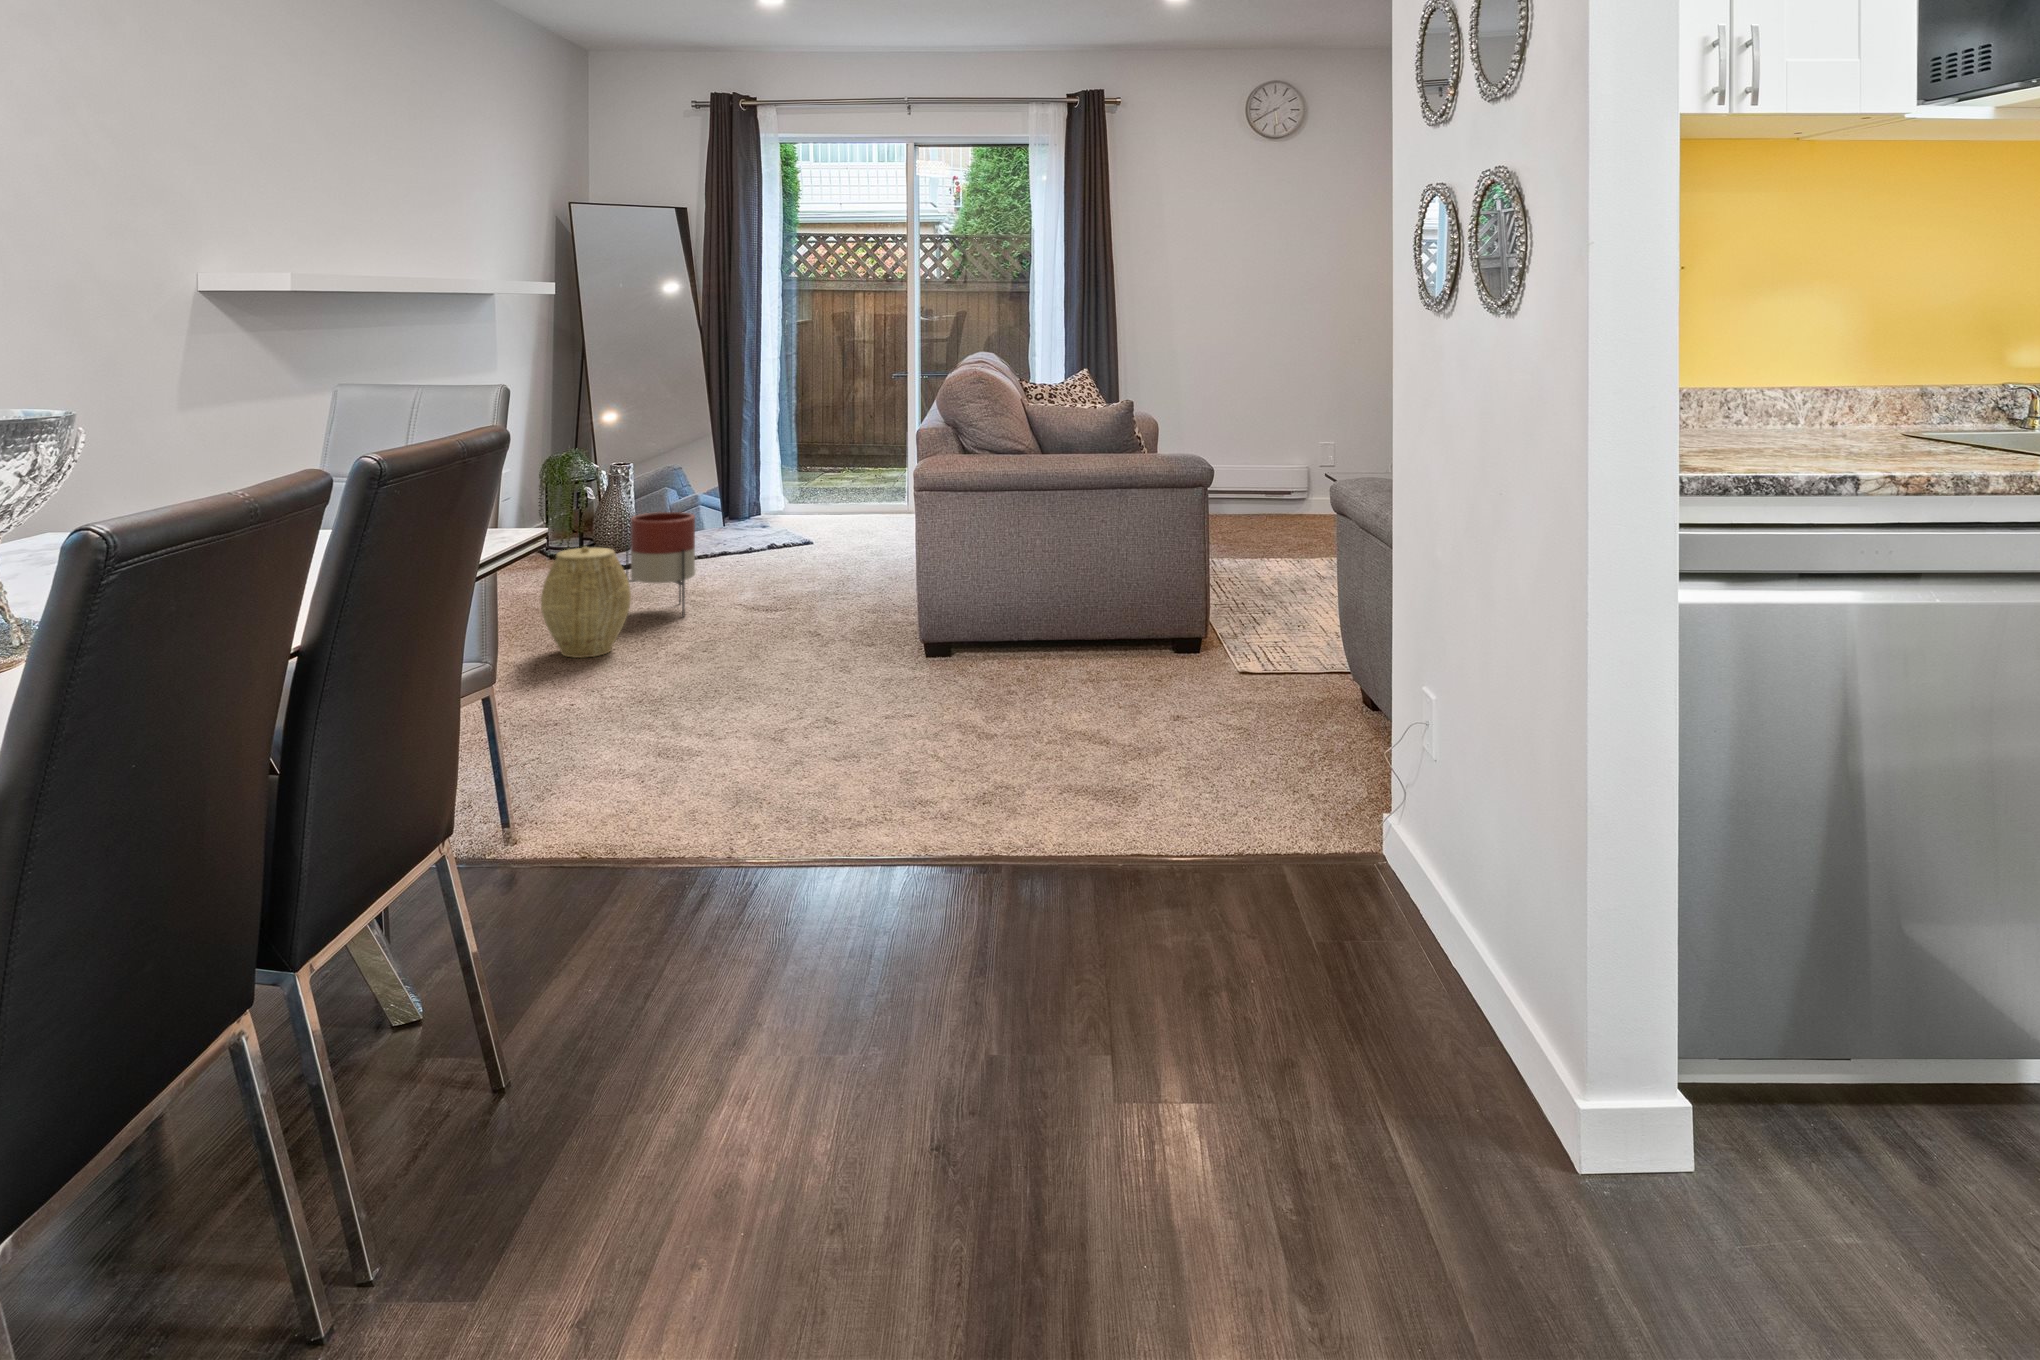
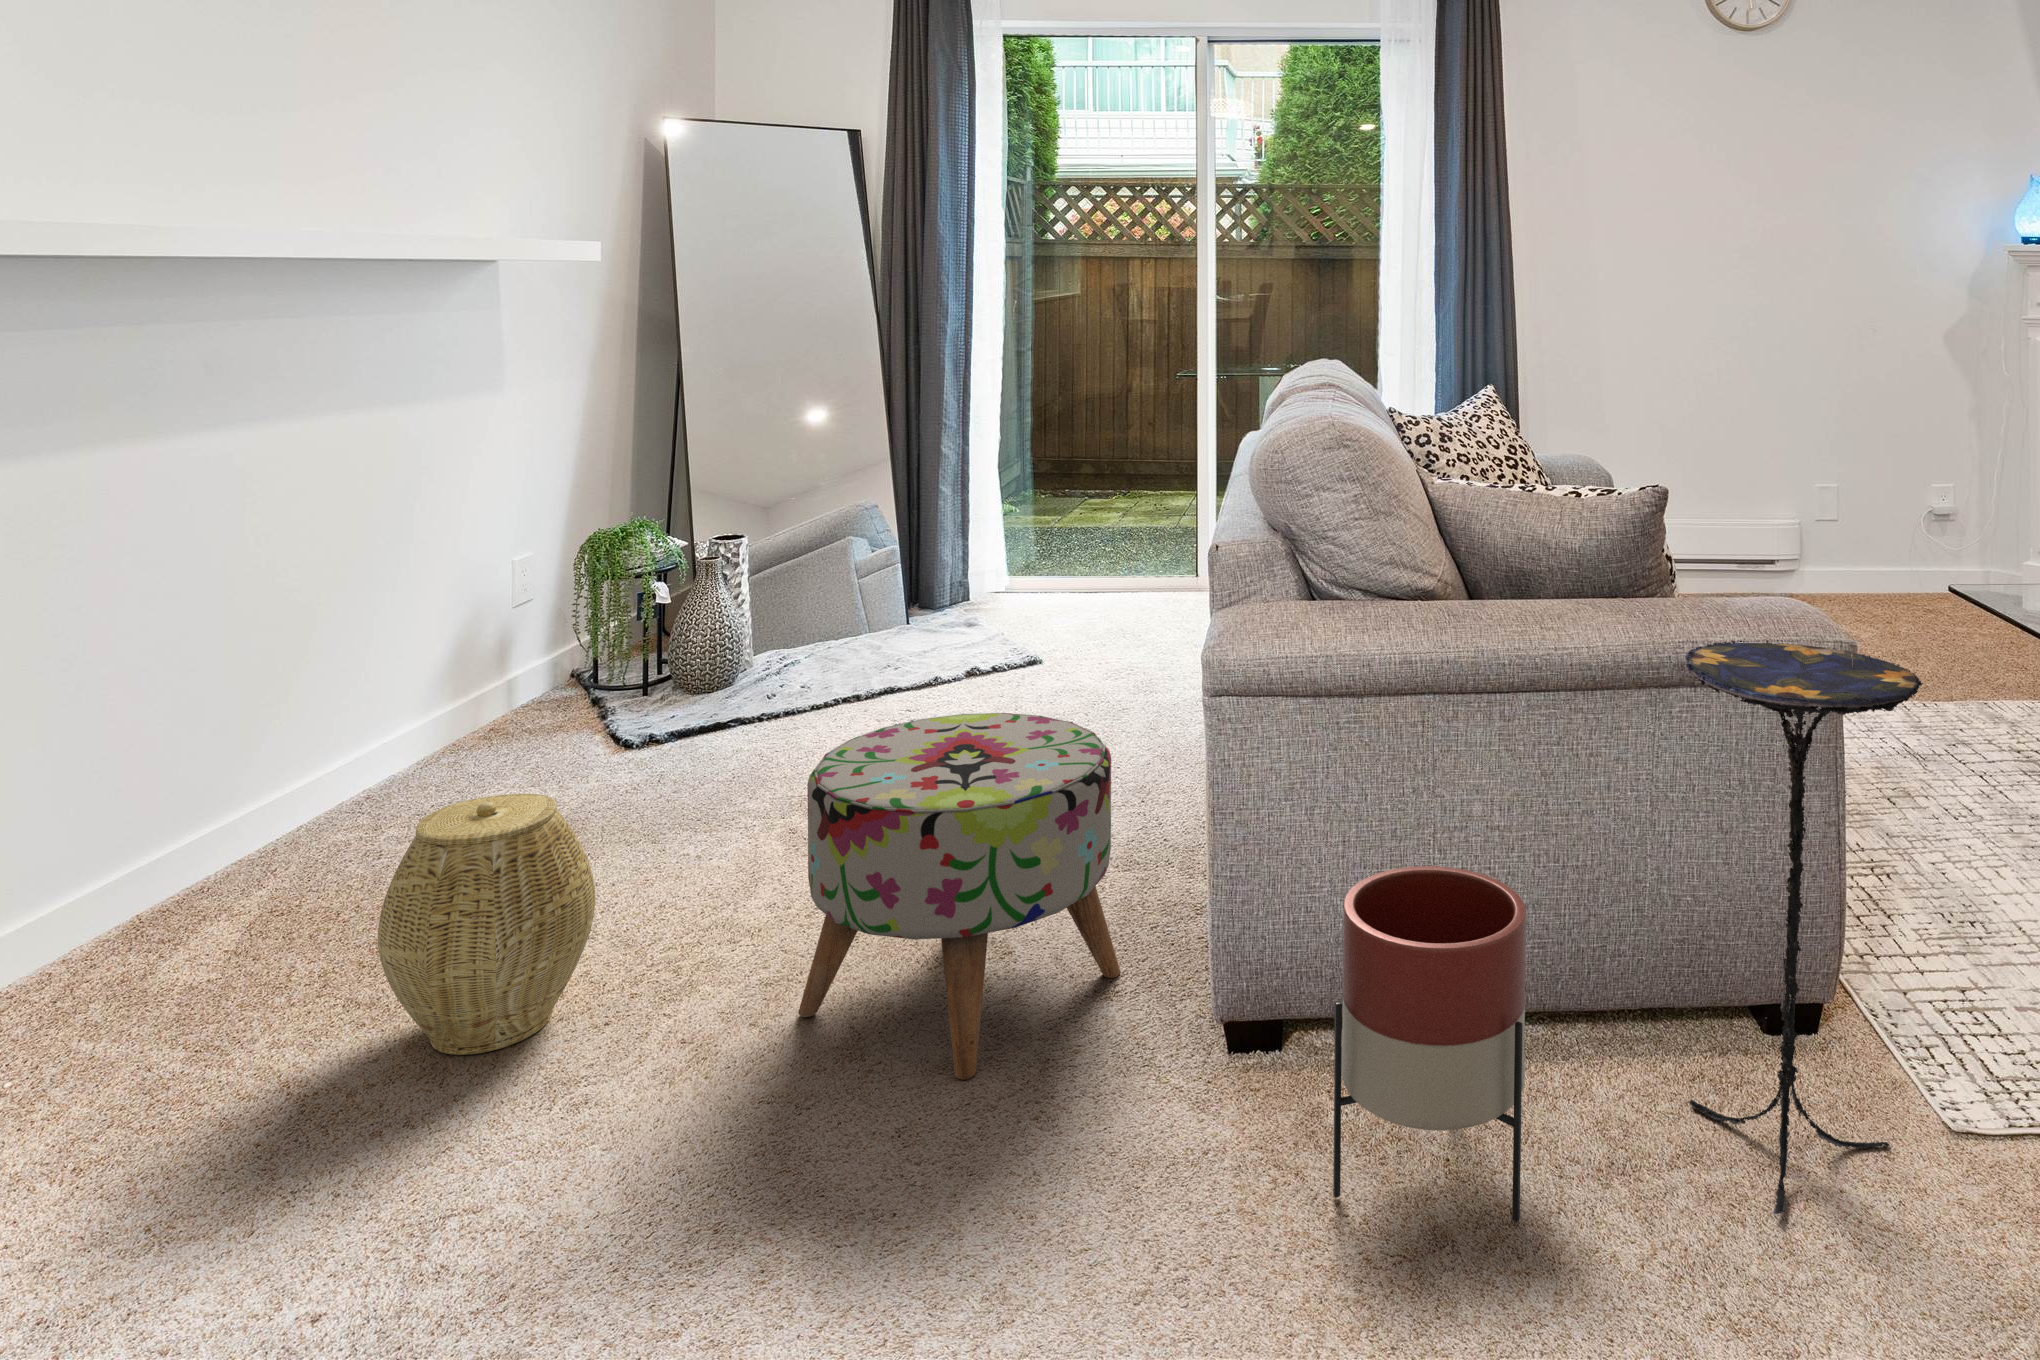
side table: none [1121,461,1218,686] -> present [1684,640,1923,1214]
planter: present [626,512,695,616] -> present [1333,866,1526,1222]
ottoman: none [727,519,876,662] -> present [798,713,1121,1080]

